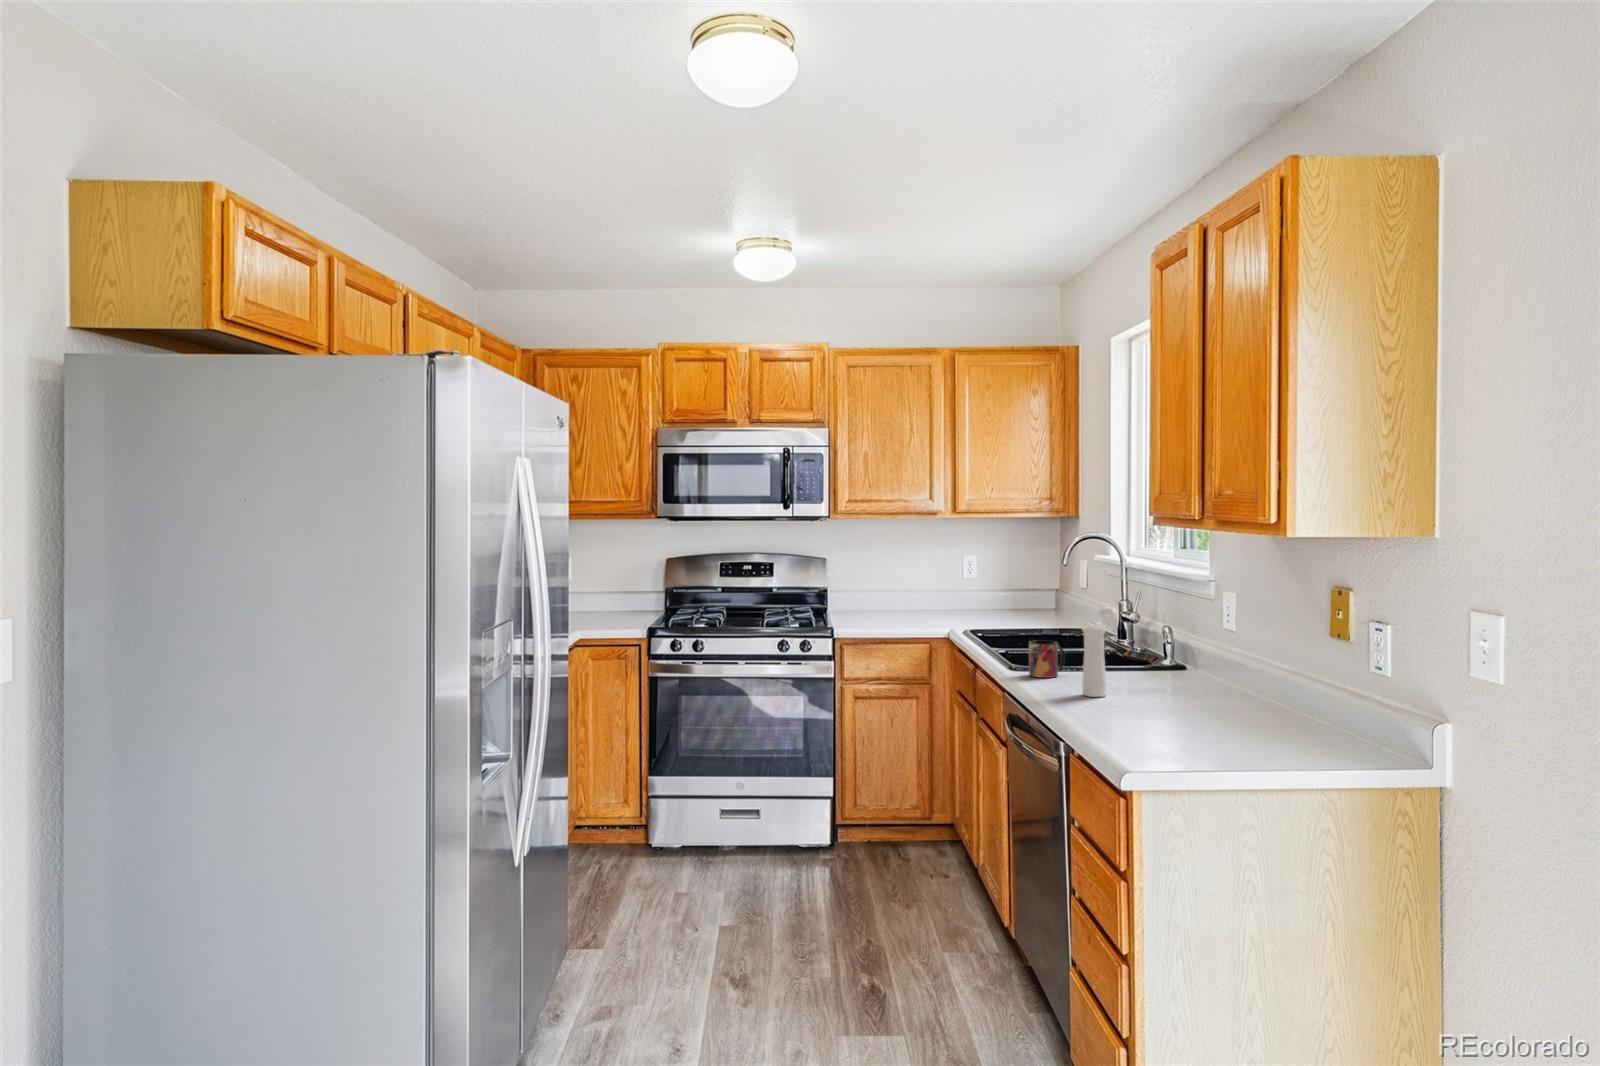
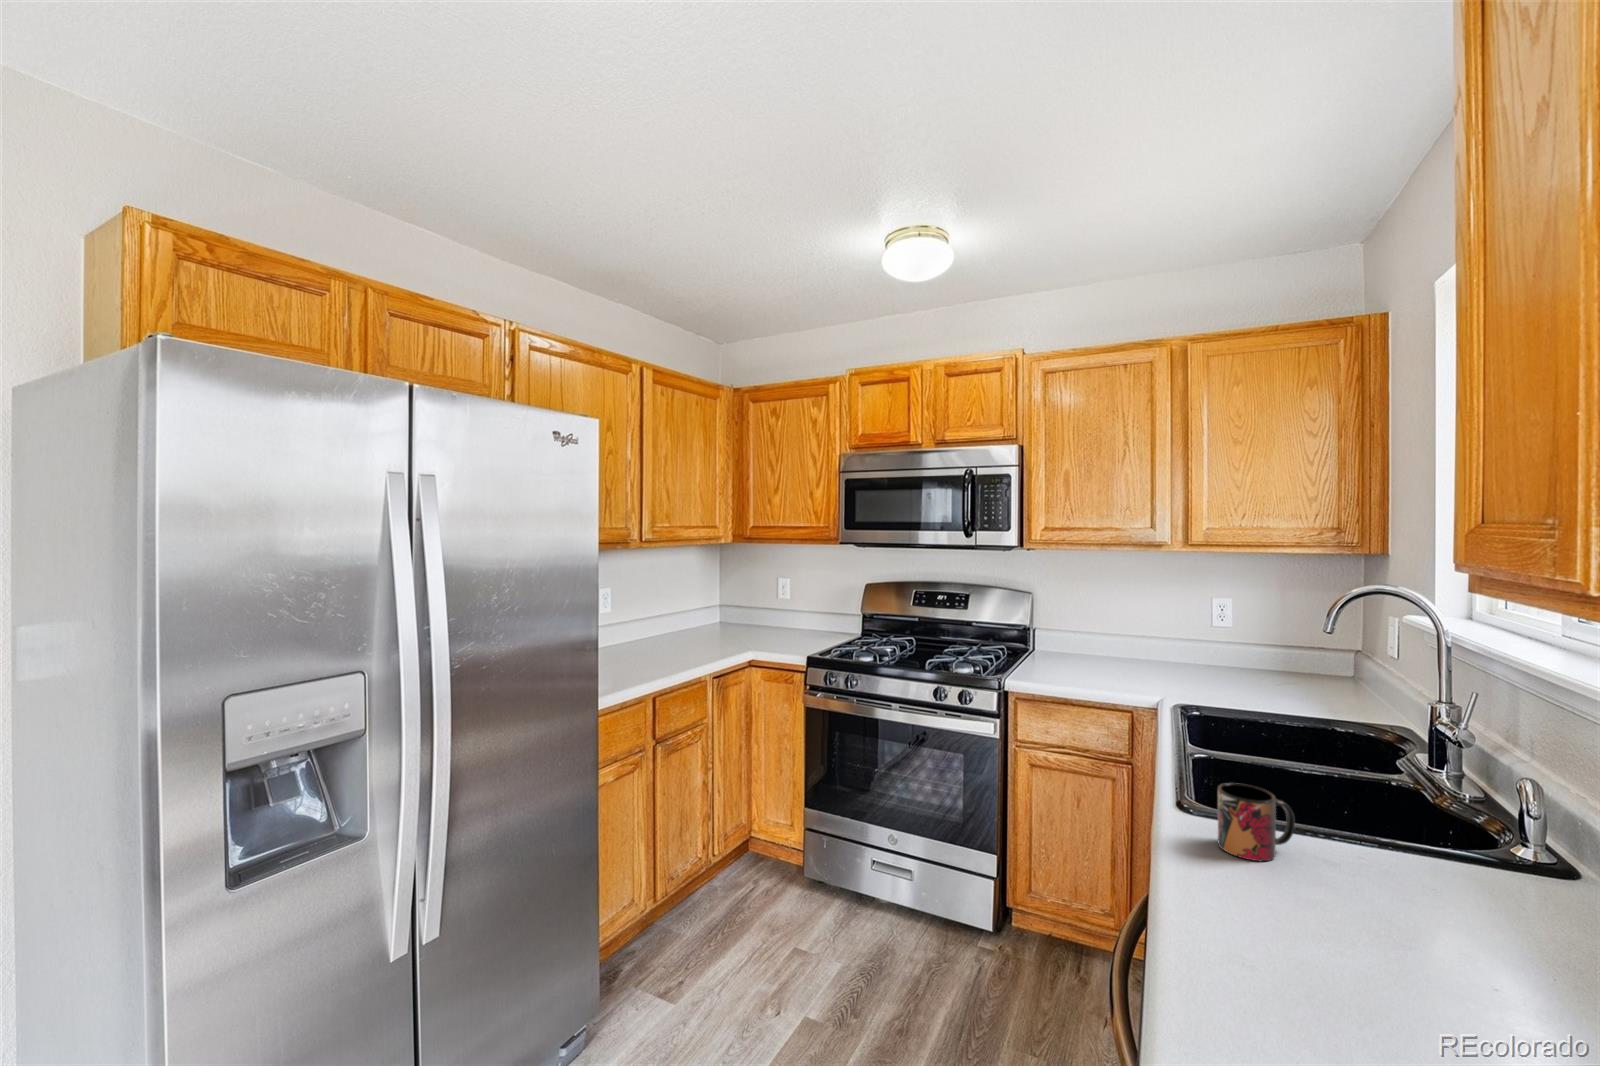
pepper mill: present [1082,607,1117,697] -> none [1294,772,1395,981]

